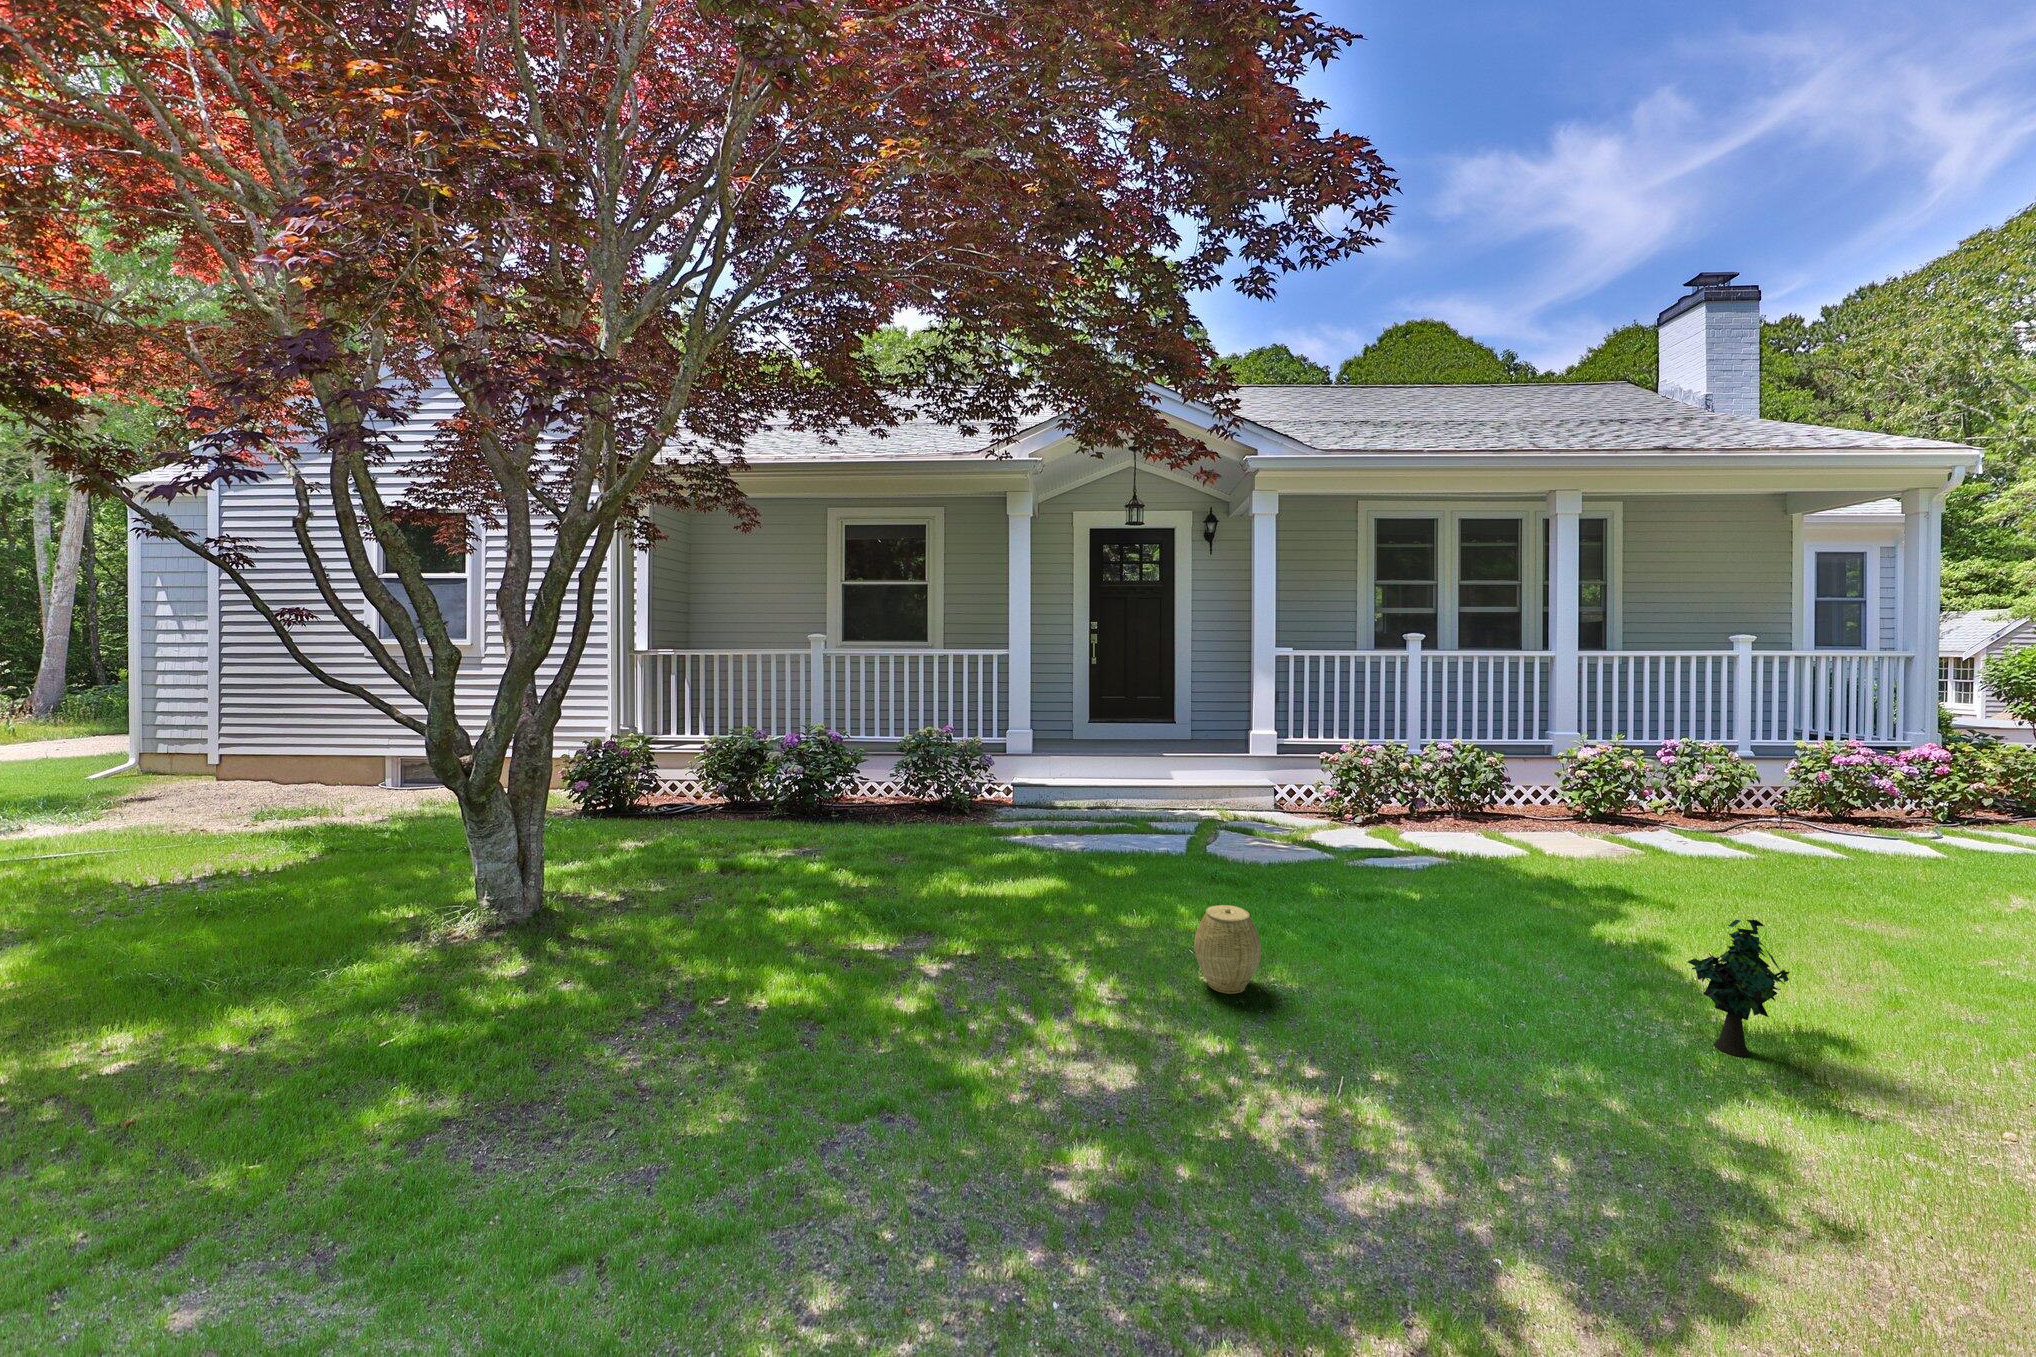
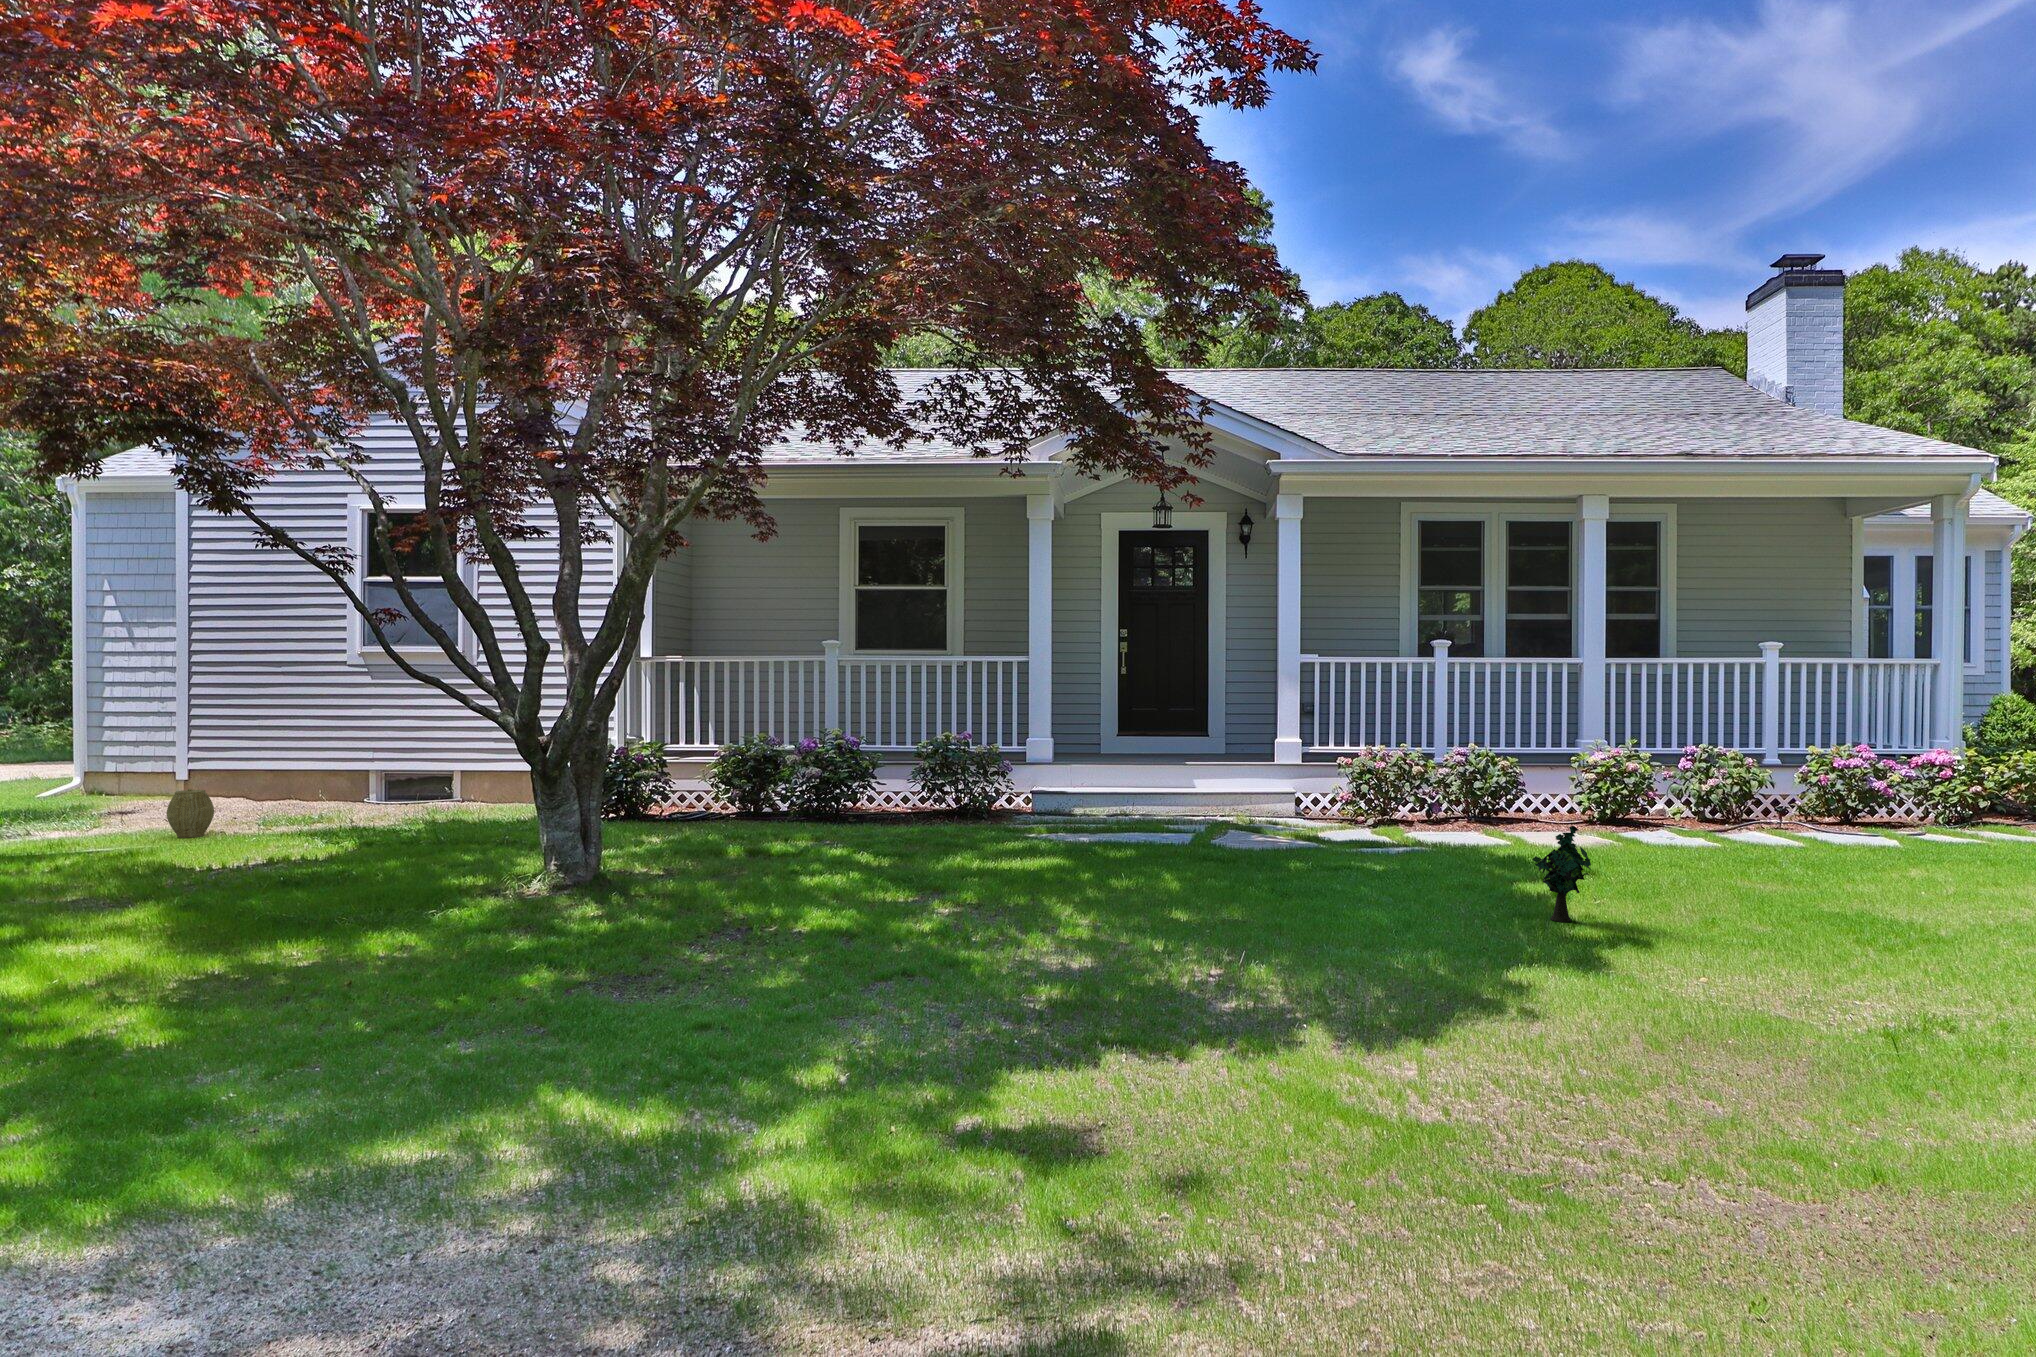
woven basket: present [1194,905,1261,994] -> present [167,789,214,838]

